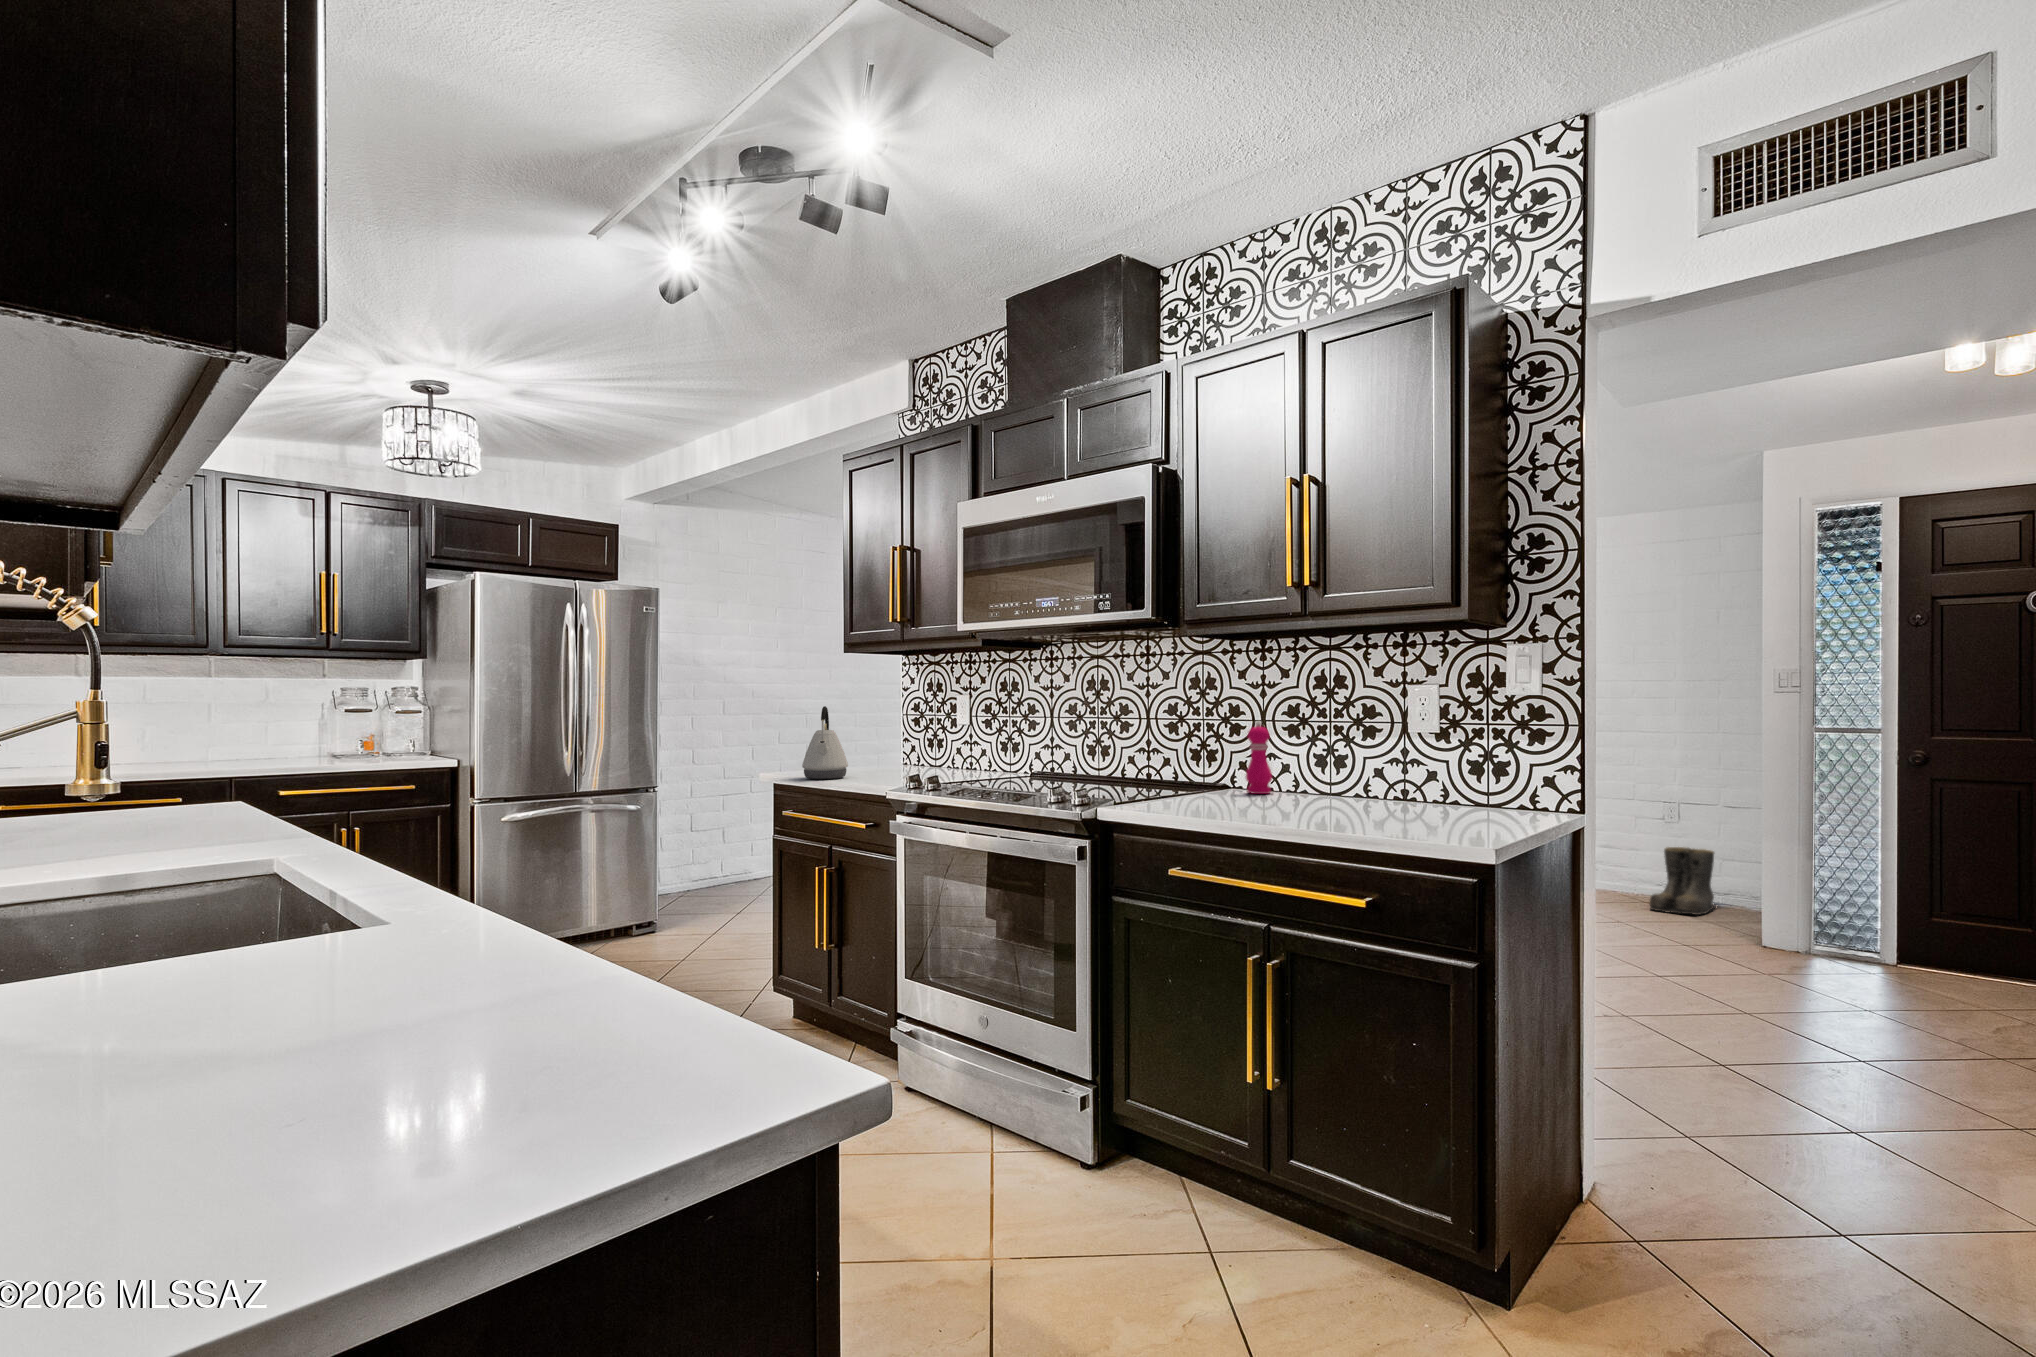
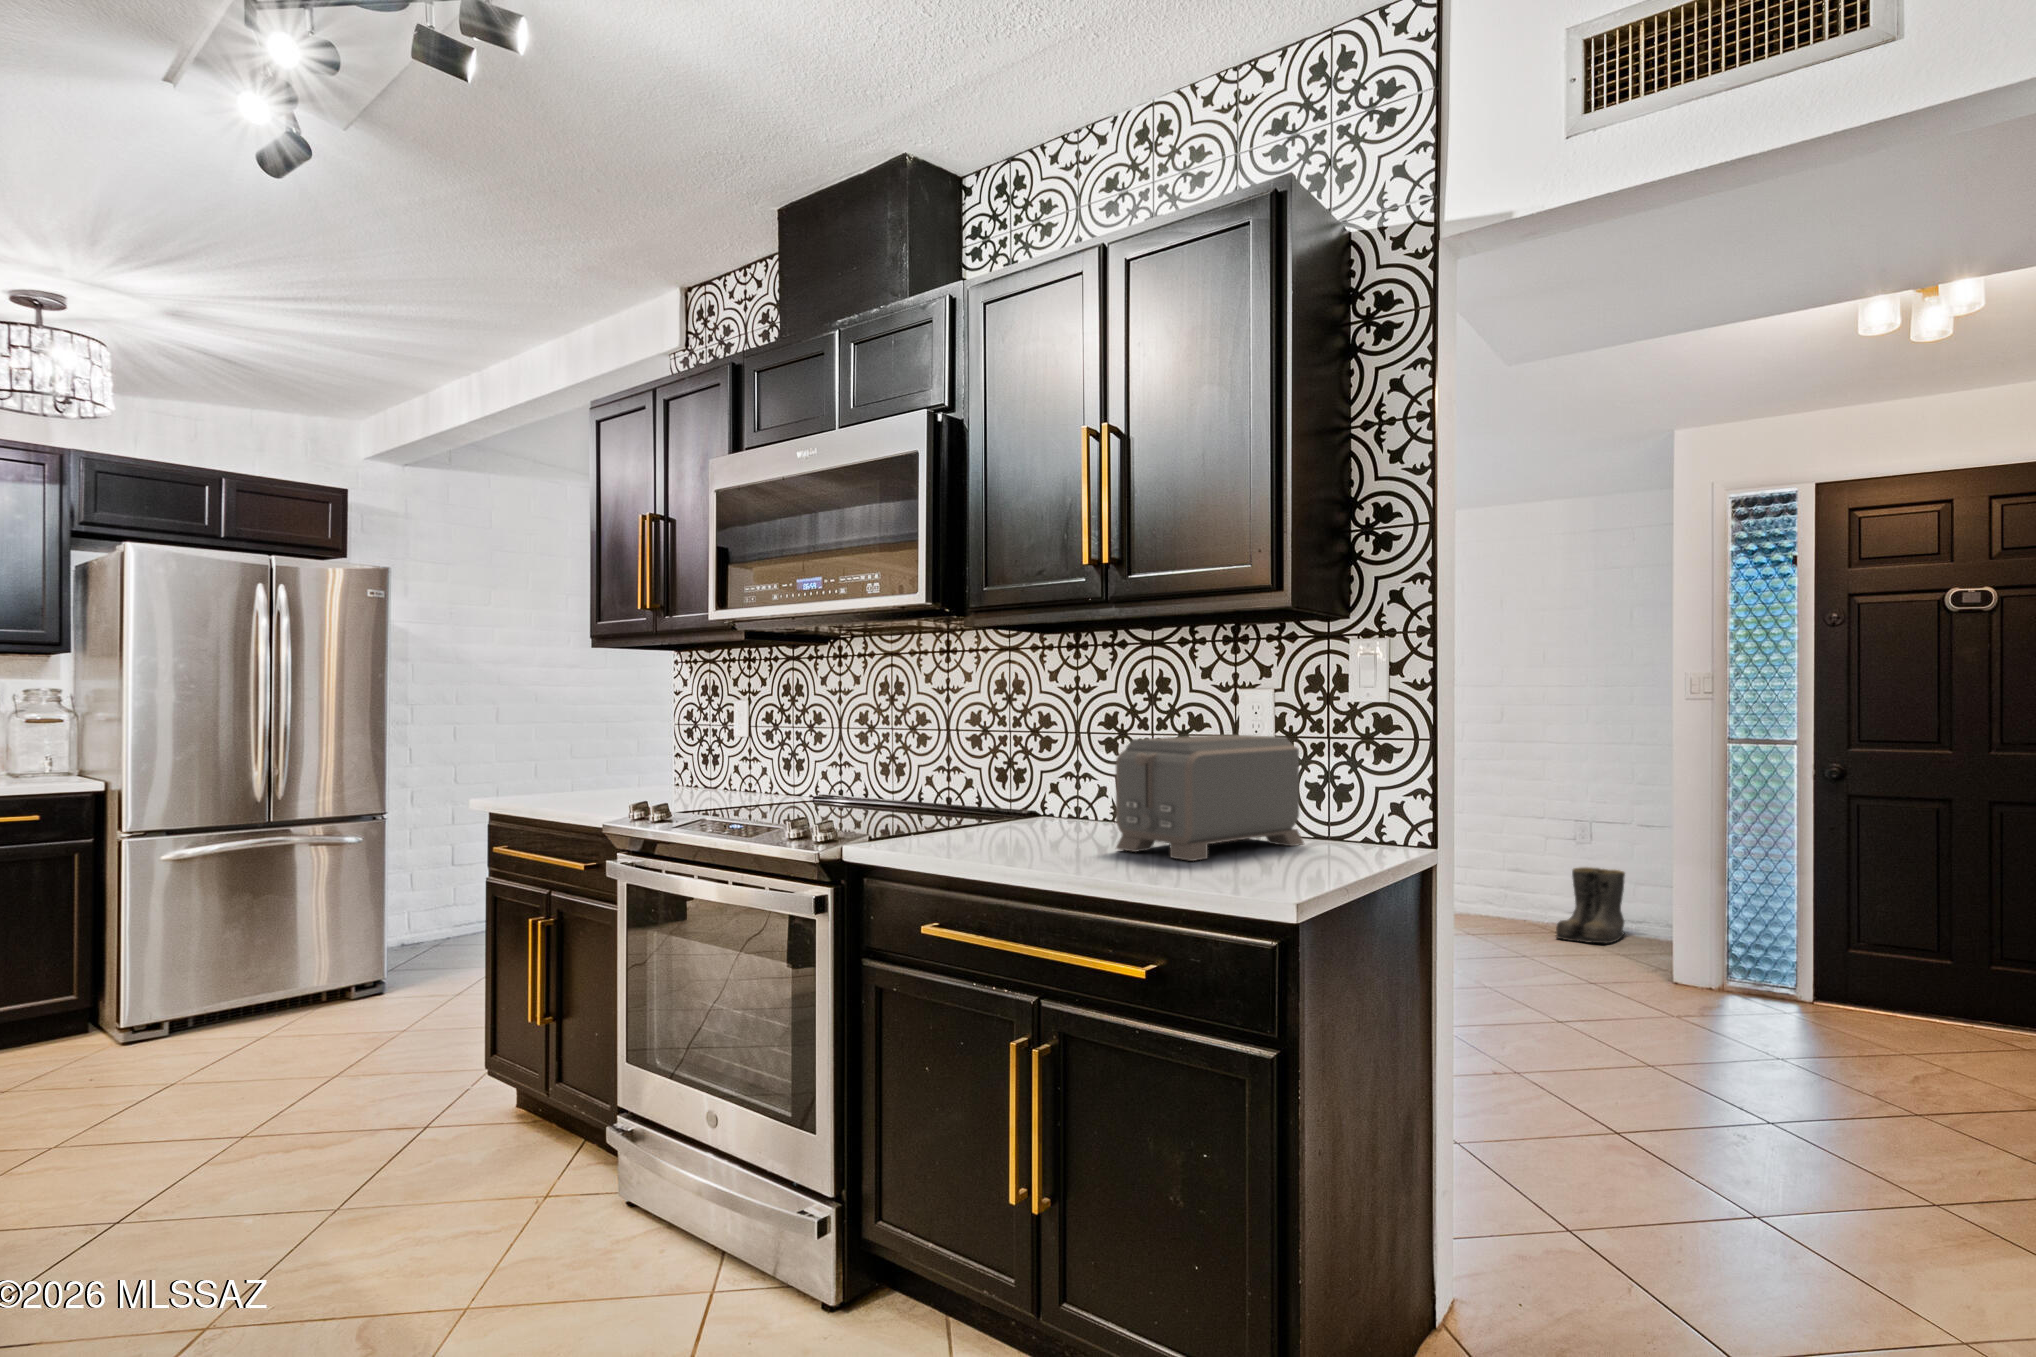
kettle: present [802,706,848,779] -> none [525,715,585,807]
pepper mill: present [1246,721,1272,794] -> none [1051,733,1083,823]
toaster: none [1316,722,1471,820] -> present [1116,735,1304,861]

